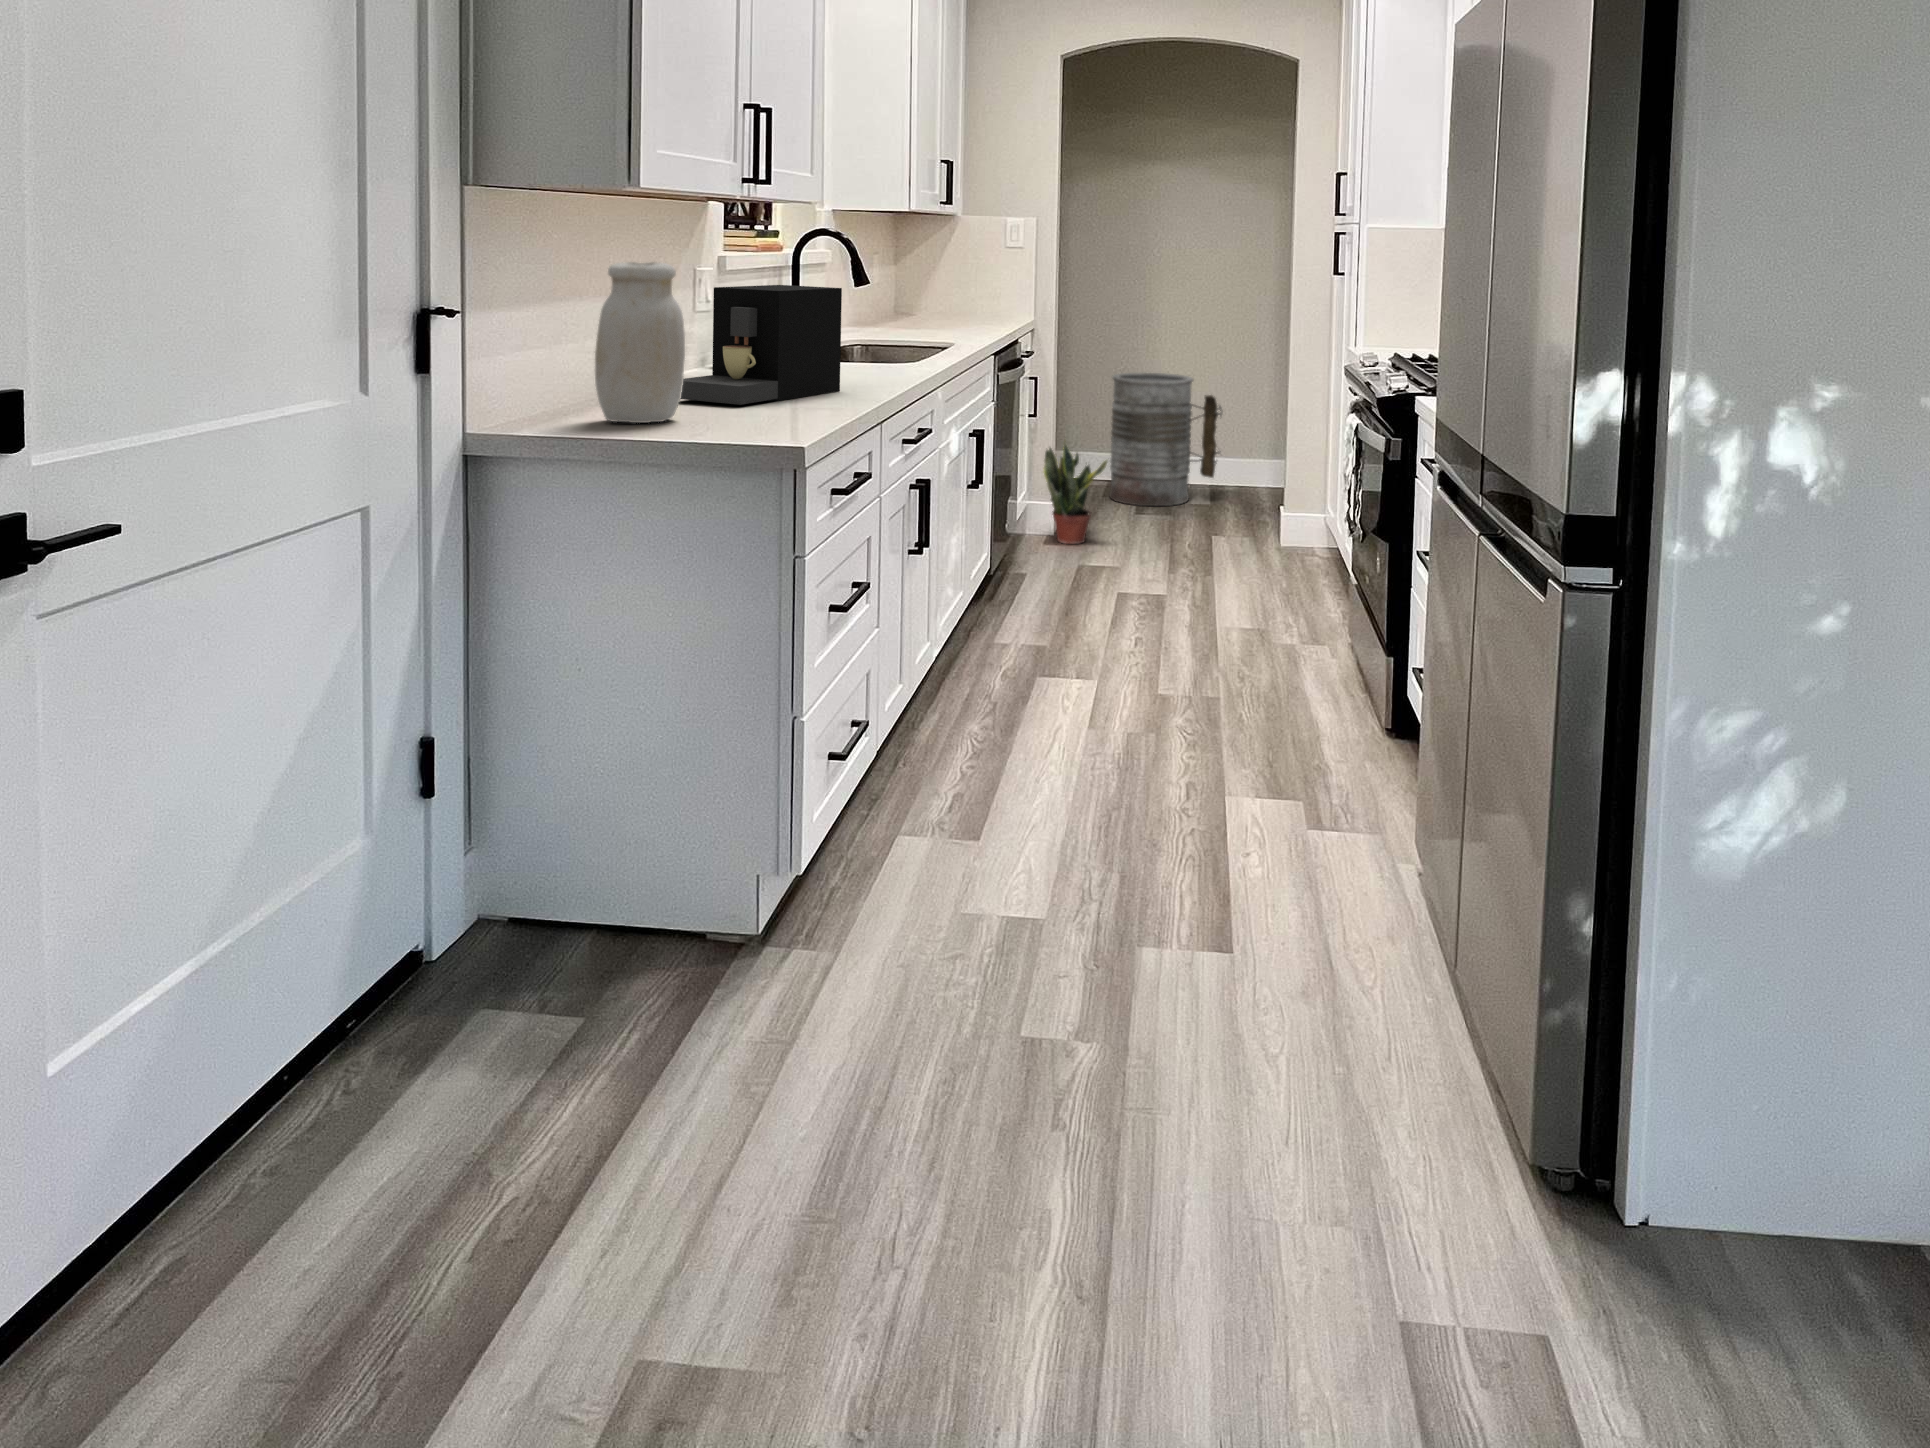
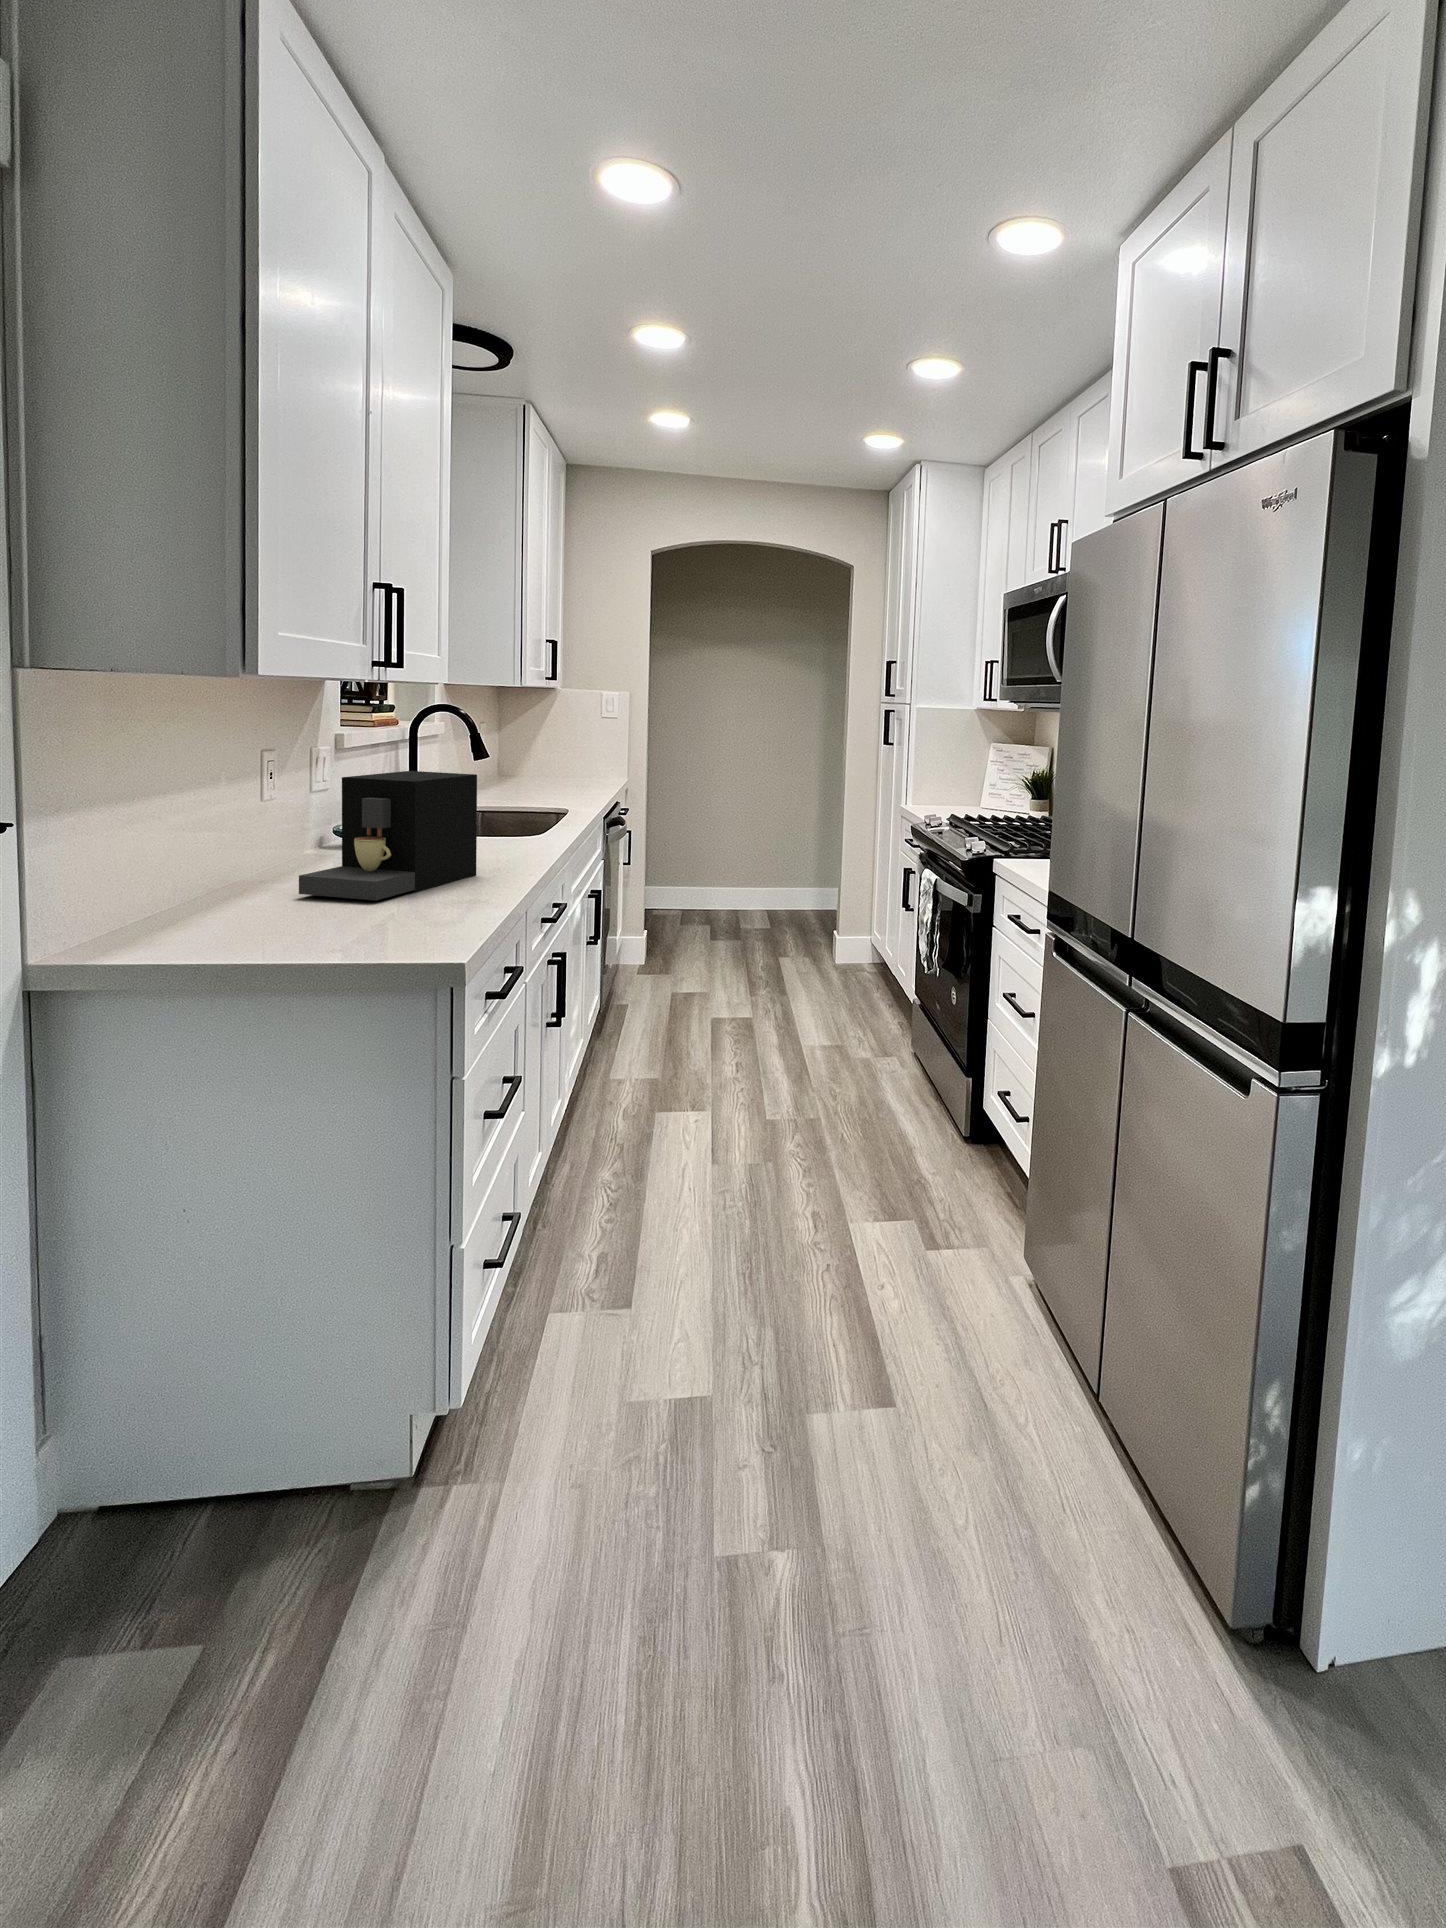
jar: present [595,262,685,423] -> none [211,760,316,934]
trash can: present [1109,373,1222,506] -> none [686,820,780,932]
potted plant: present [1044,444,1107,544] -> none [636,882,694,972]

